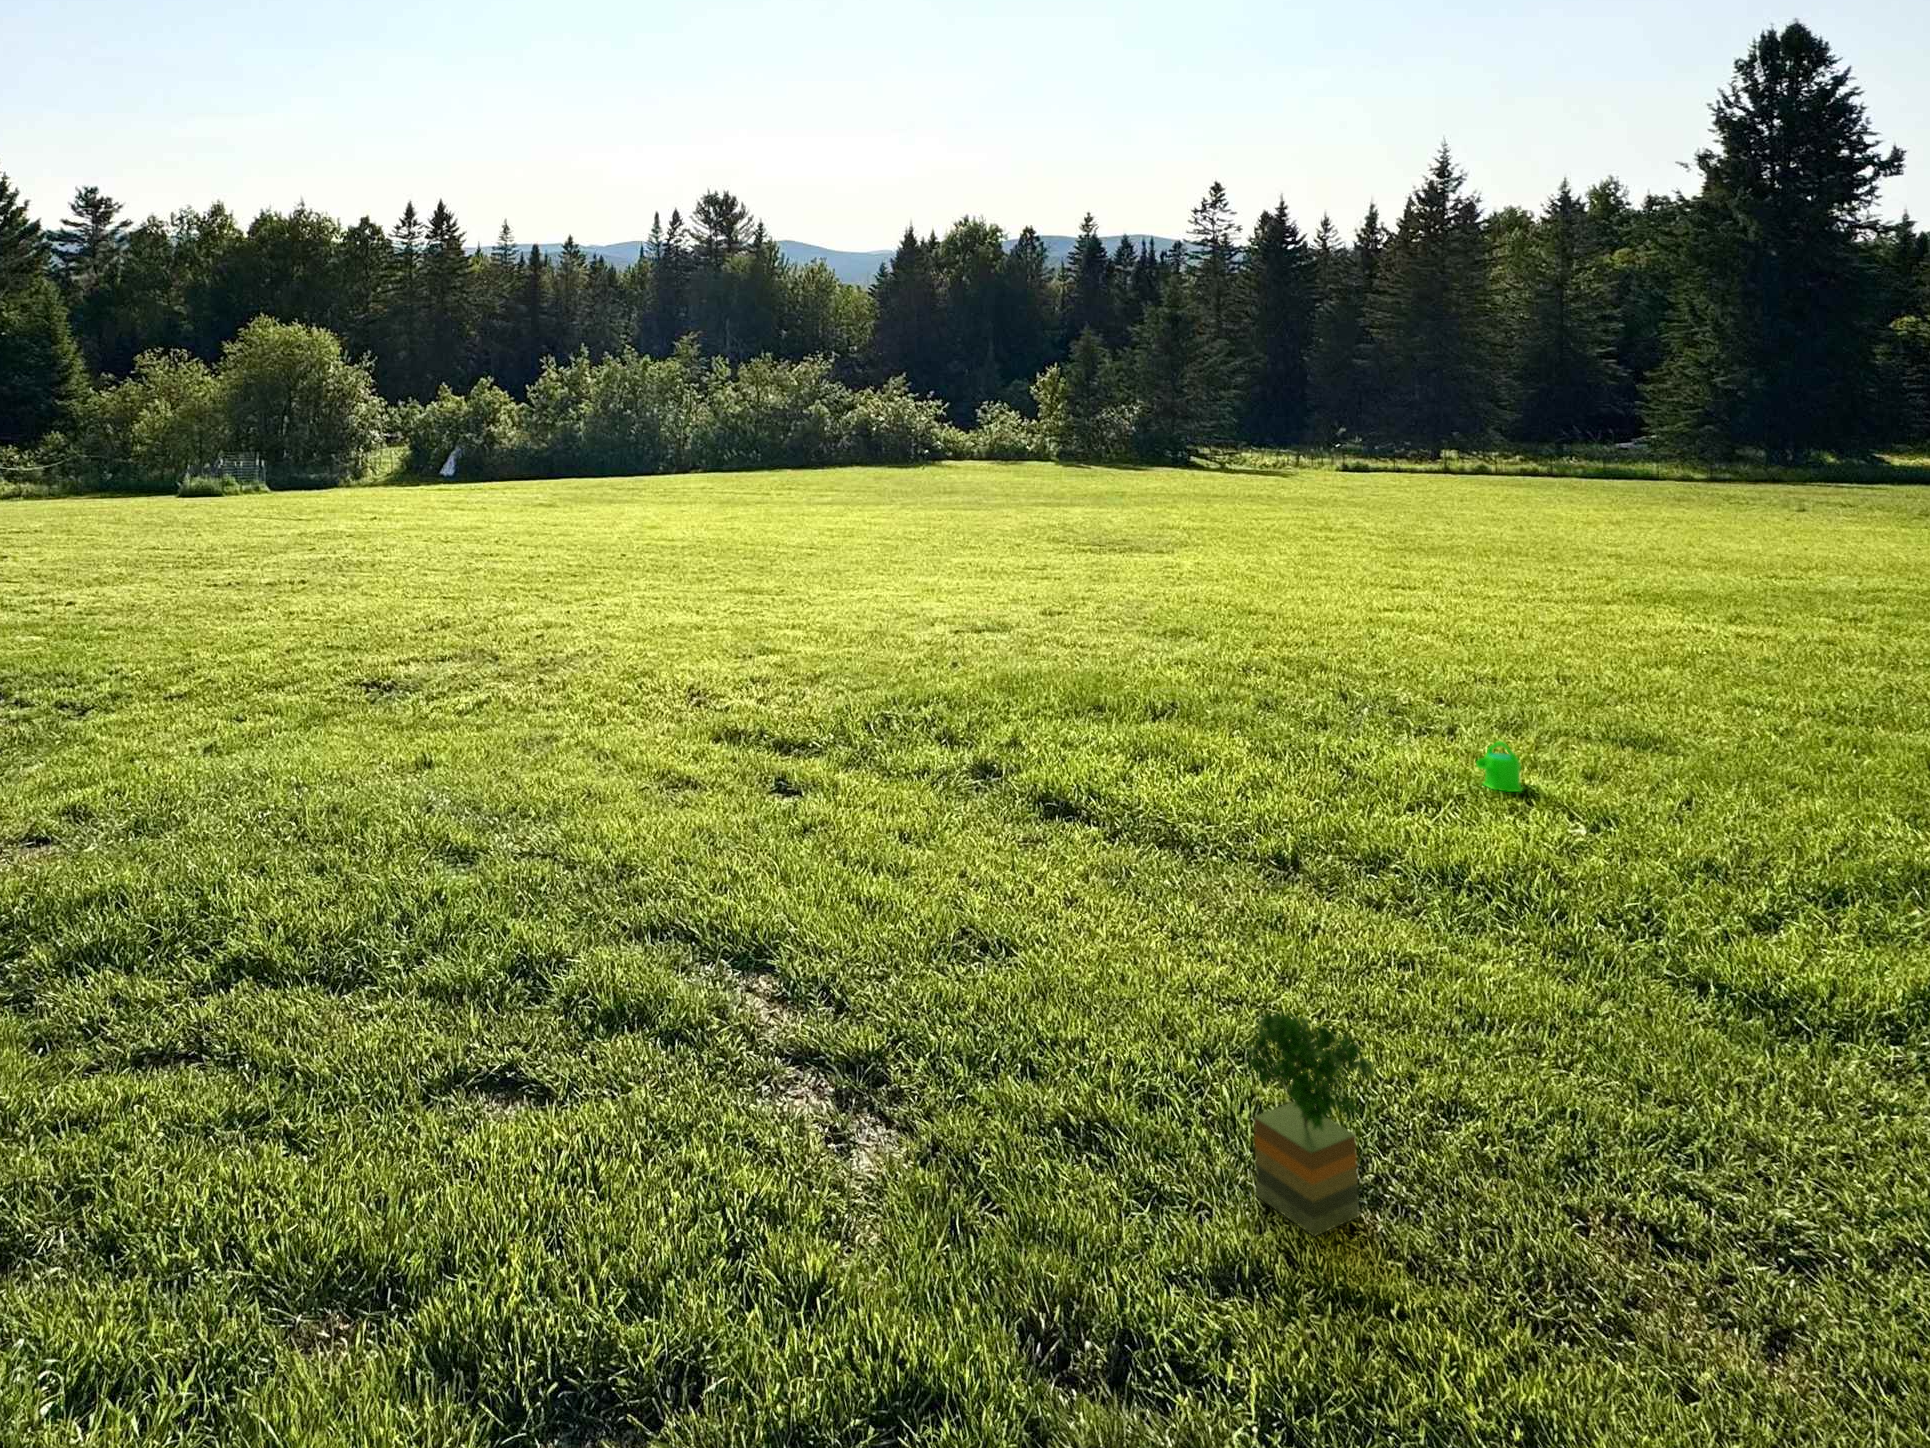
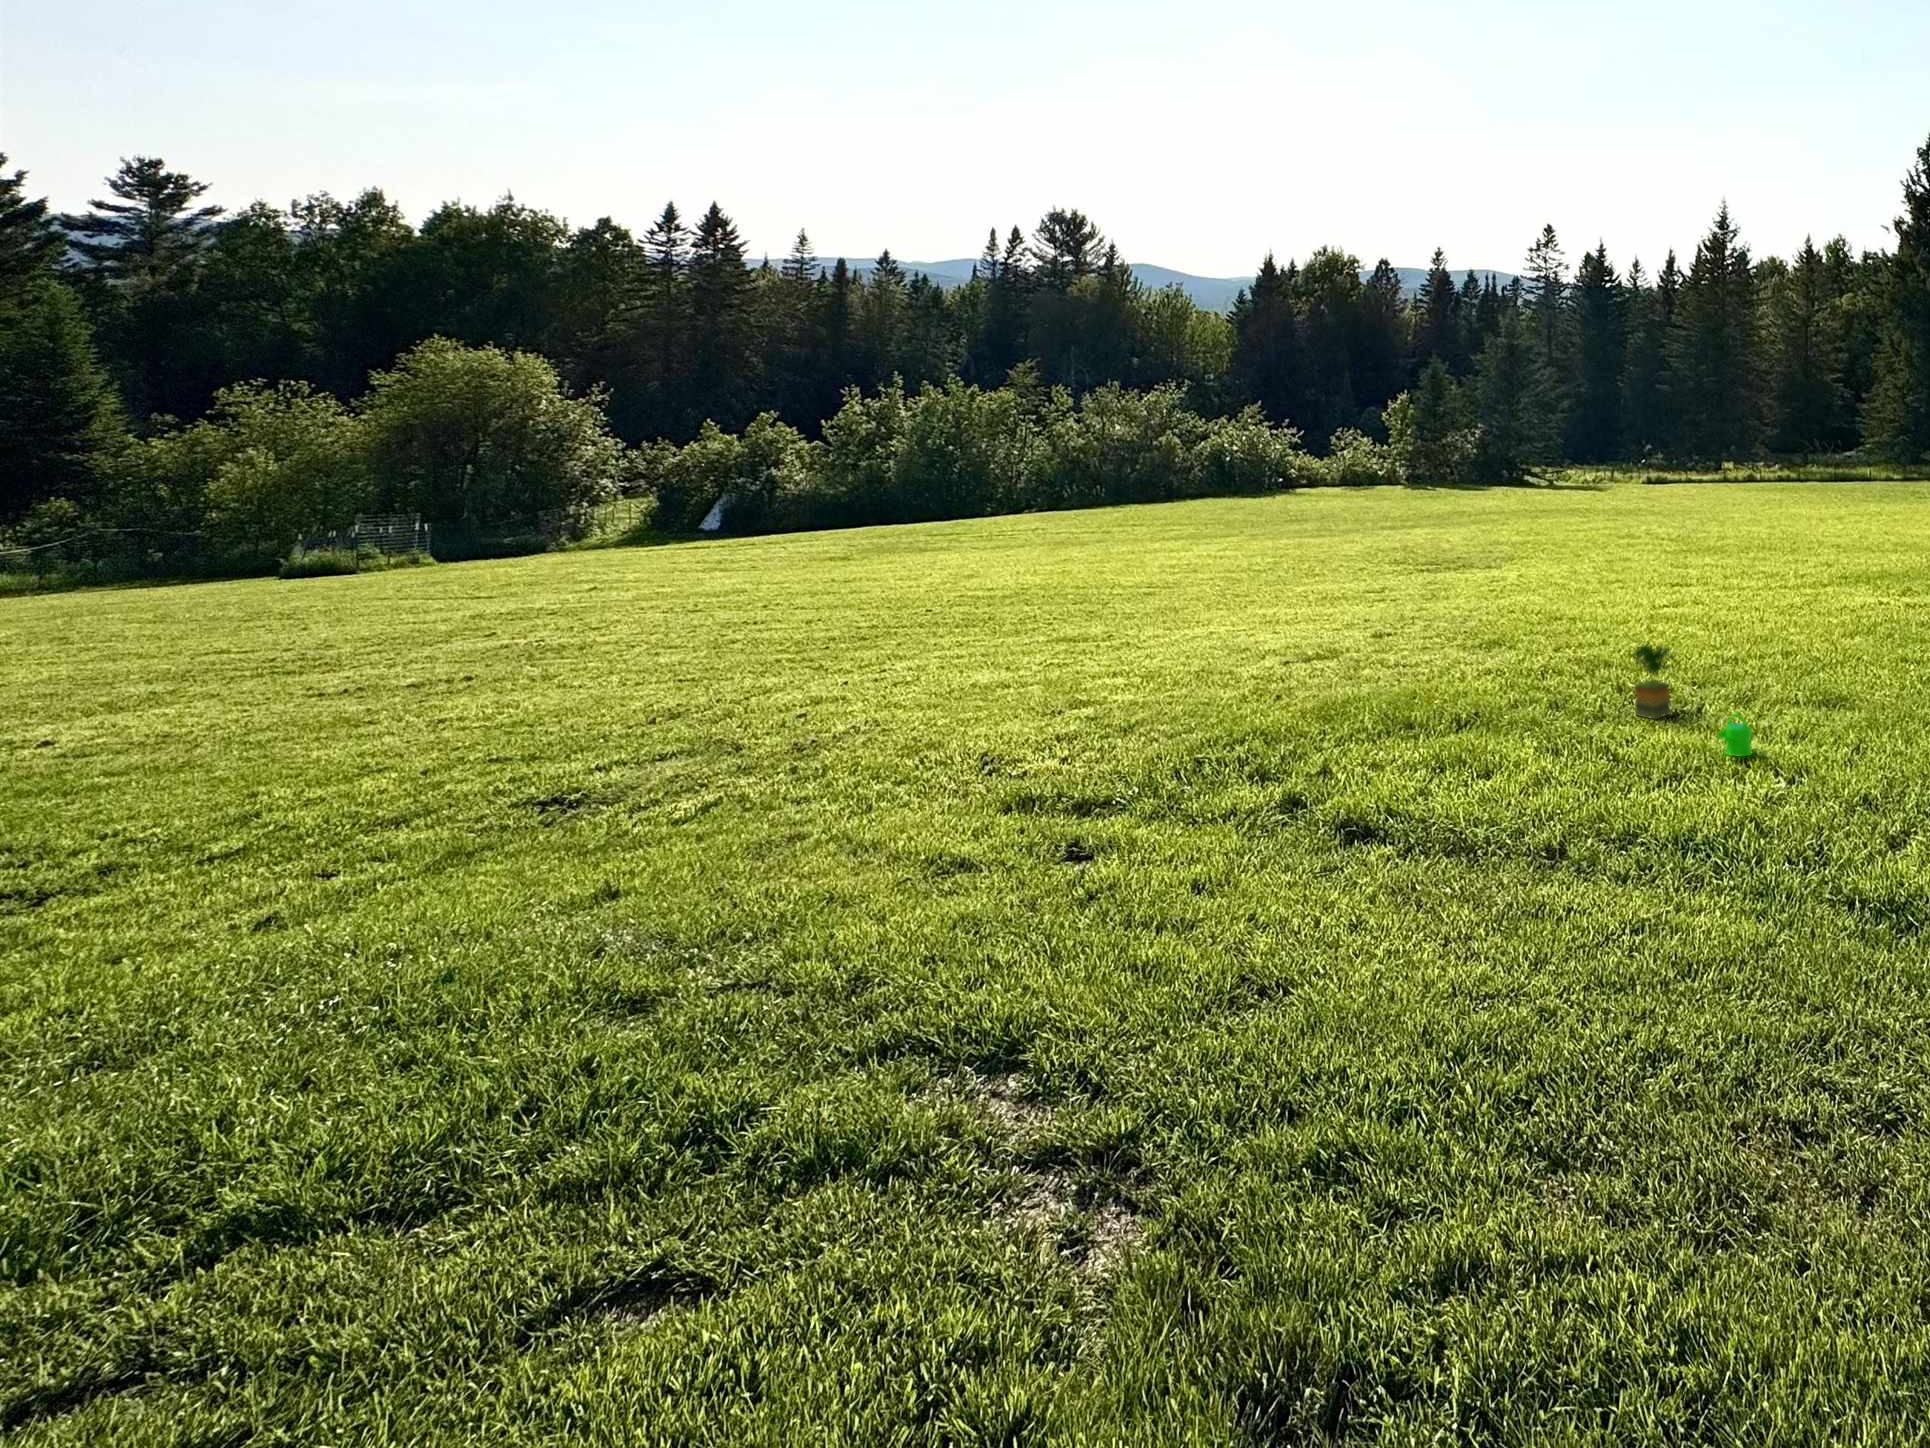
potted tree: present [1247,1012,1376,1236] -> present [1633,644,1674,719]

